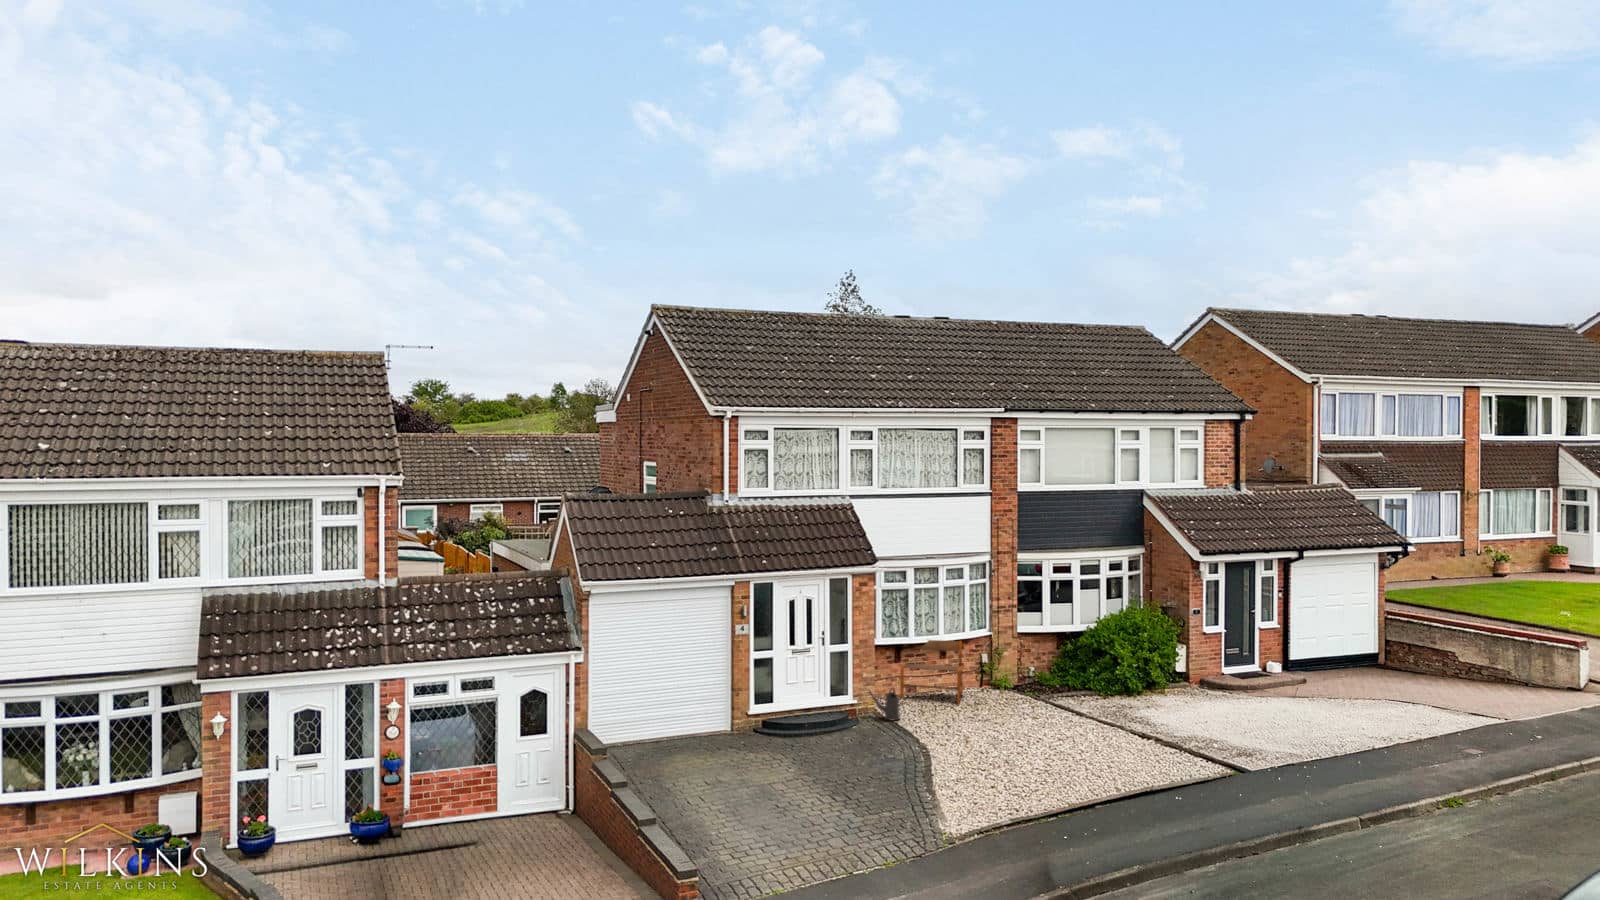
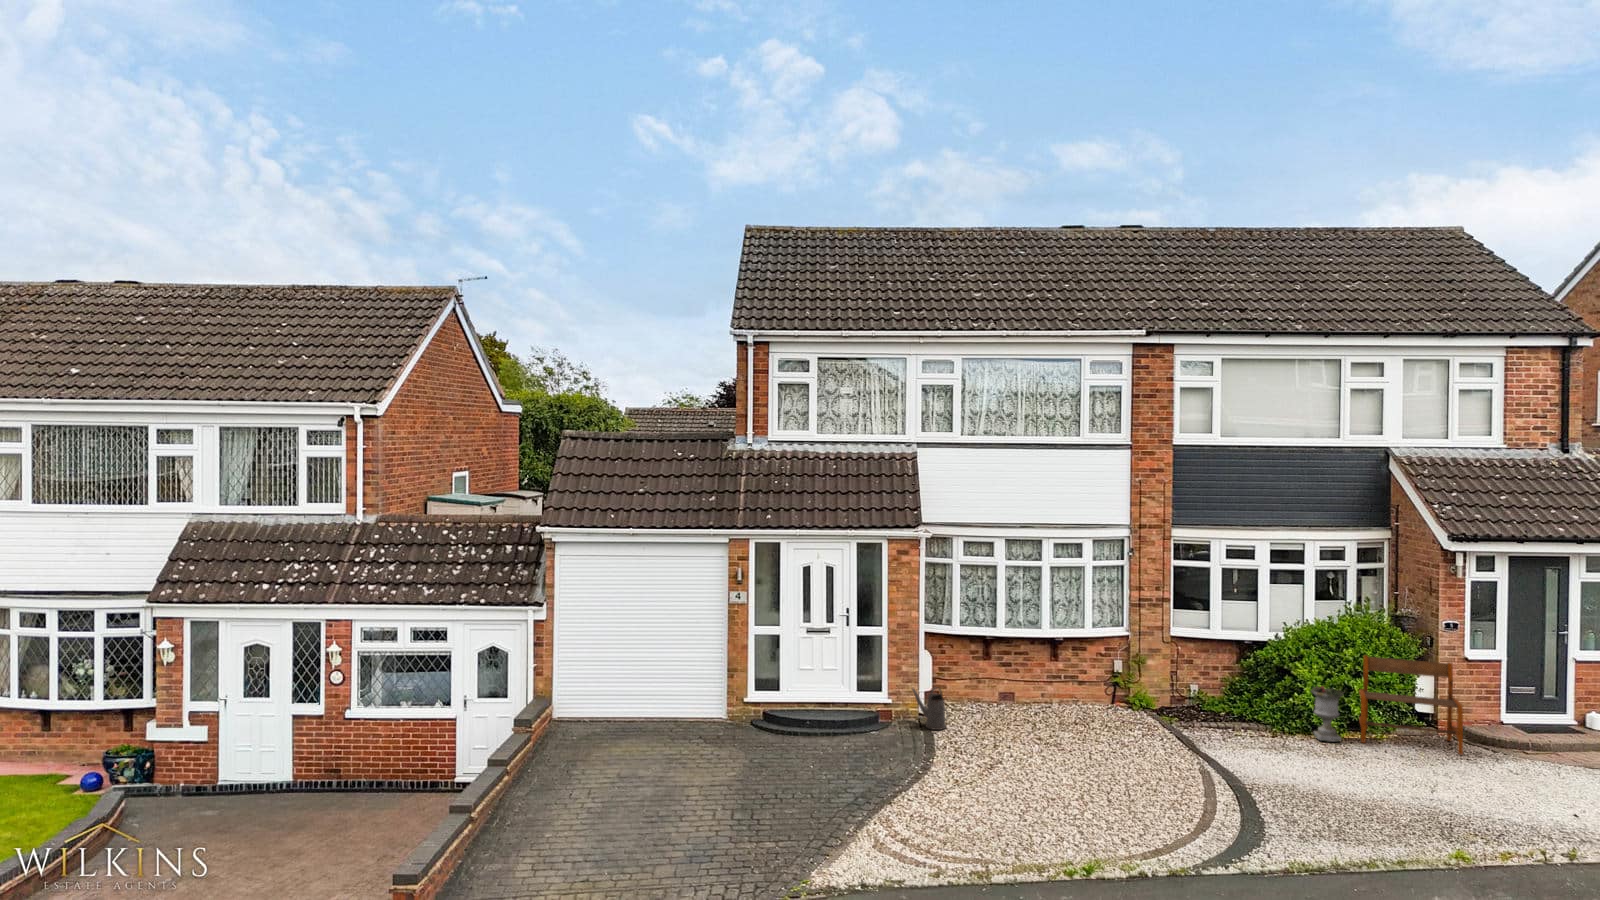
bench: present [900,640,965,703] -> present [1359,656,1463,755]
planter: none [1126,659,1148,697] -> present [1312,686,1343,742]

